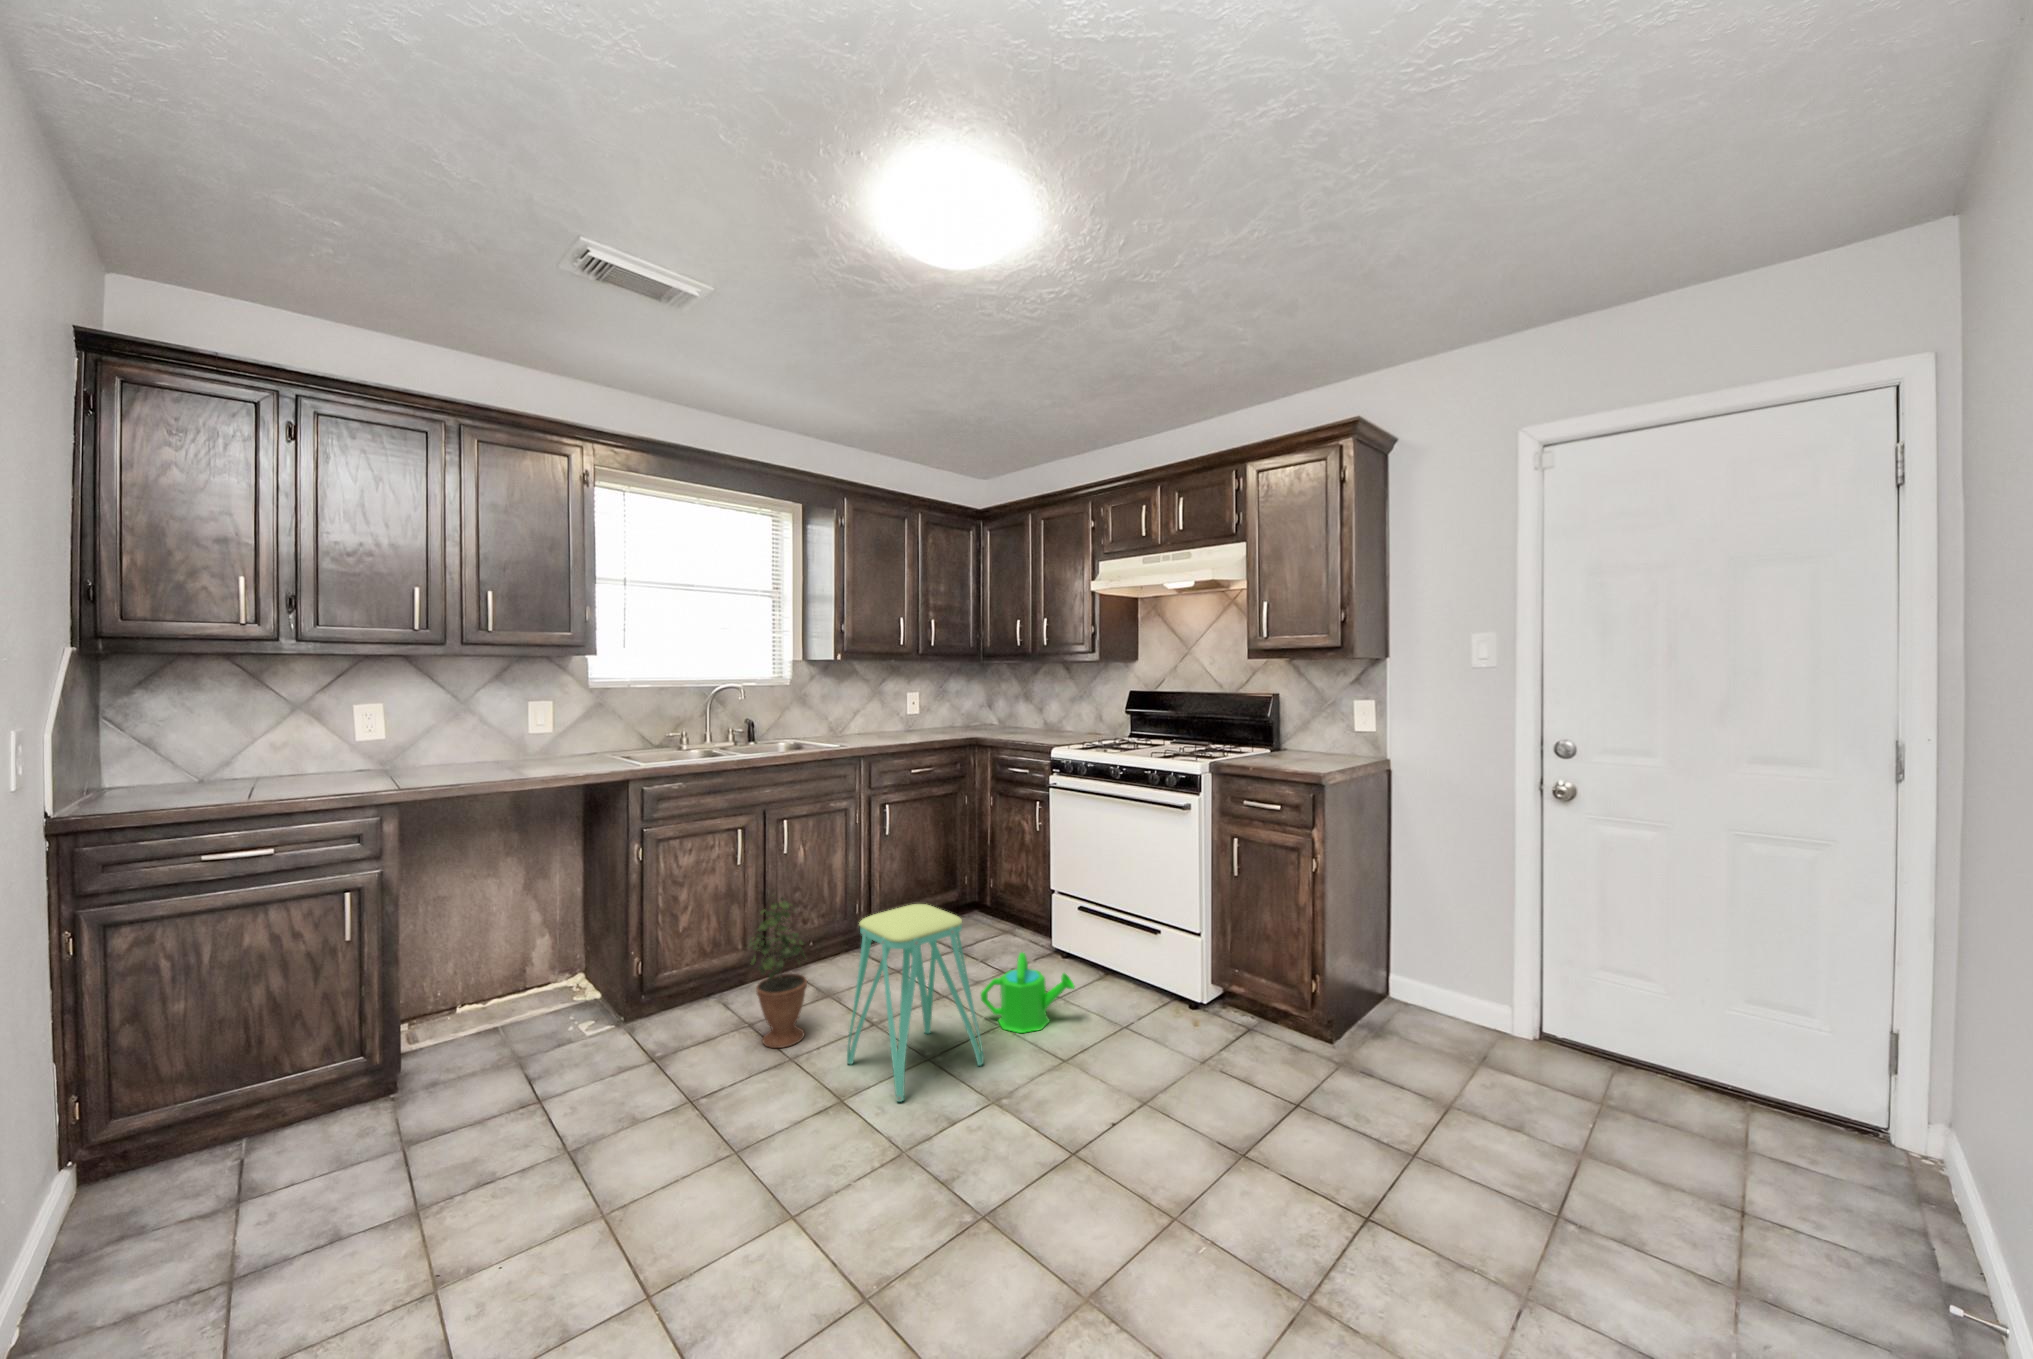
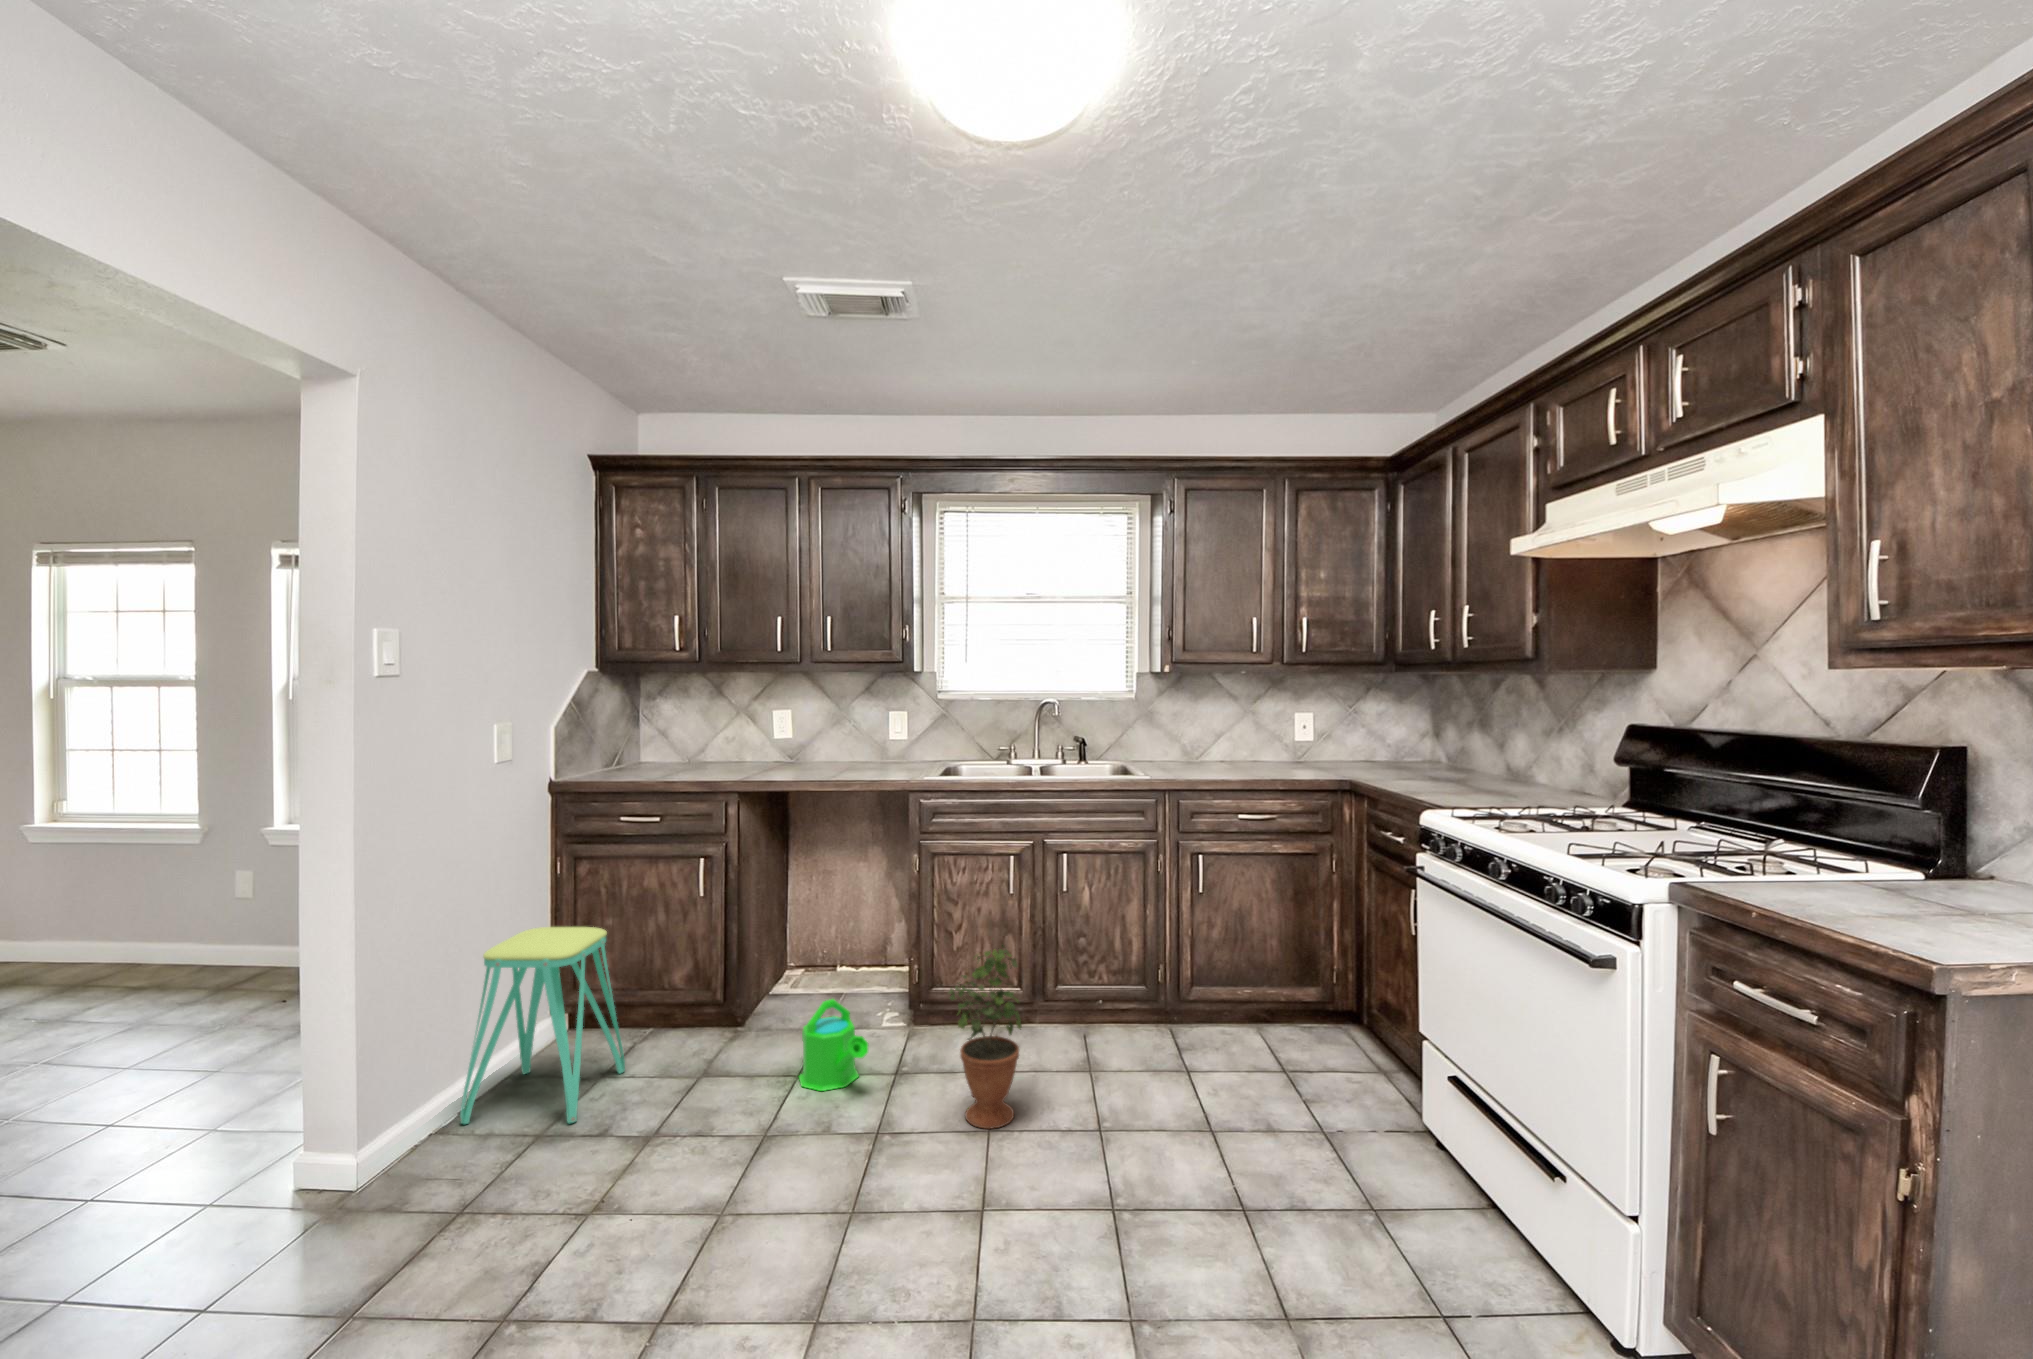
stool: present [847,904,984,1102] -> present [460,927,625,1124]
watering can: present [981,953,1075,1033] -> present [799,999,868,1091]

